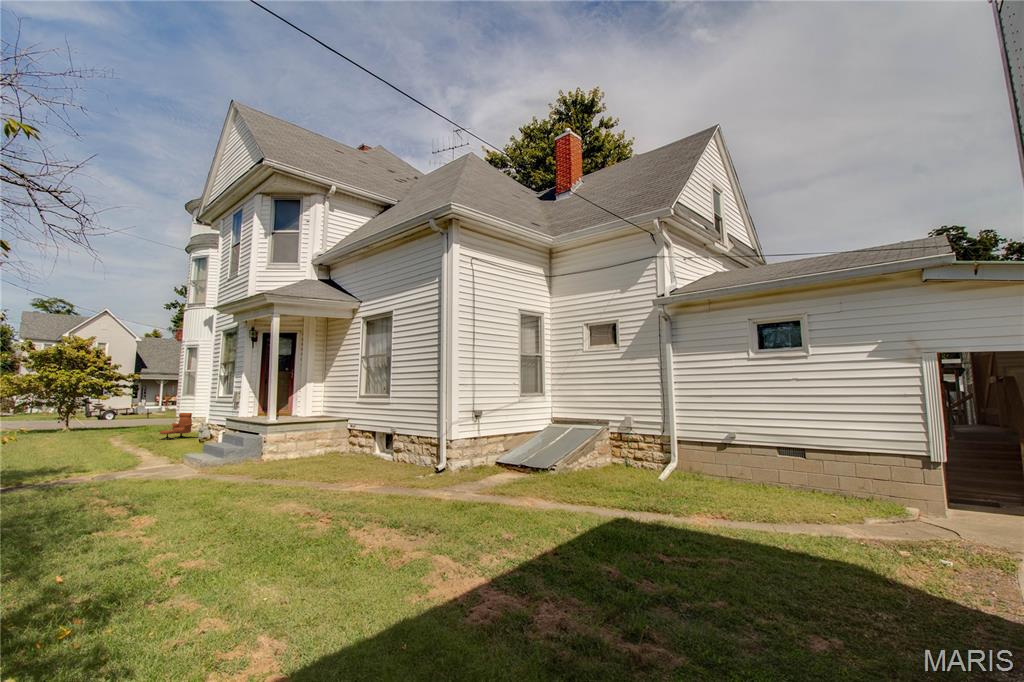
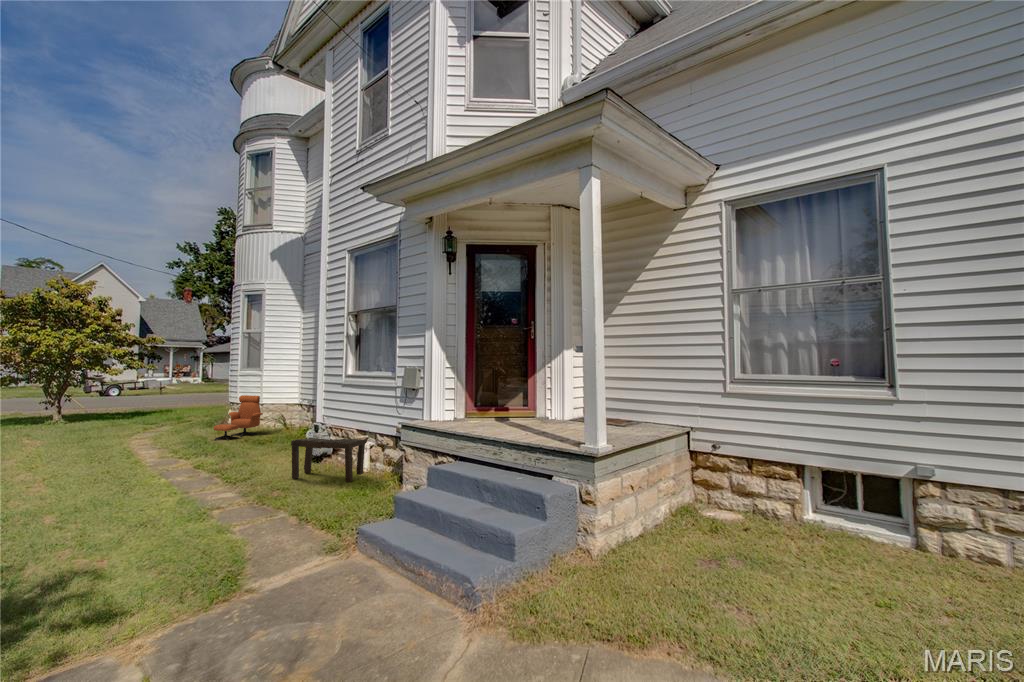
bench: none [183,431,224,452] -> present [291,437,367,482]

